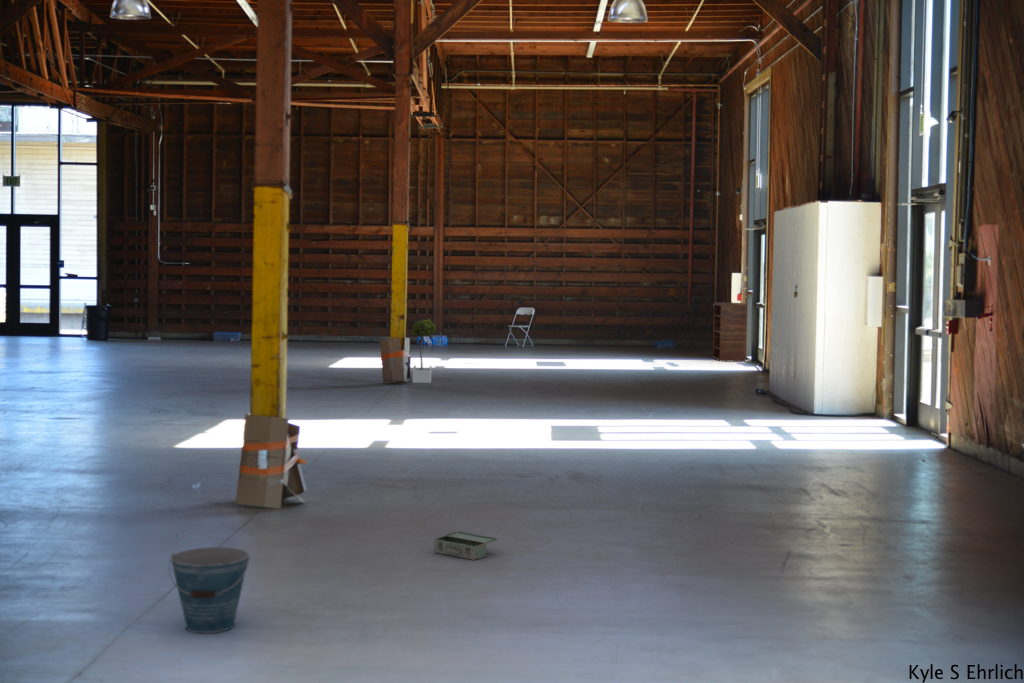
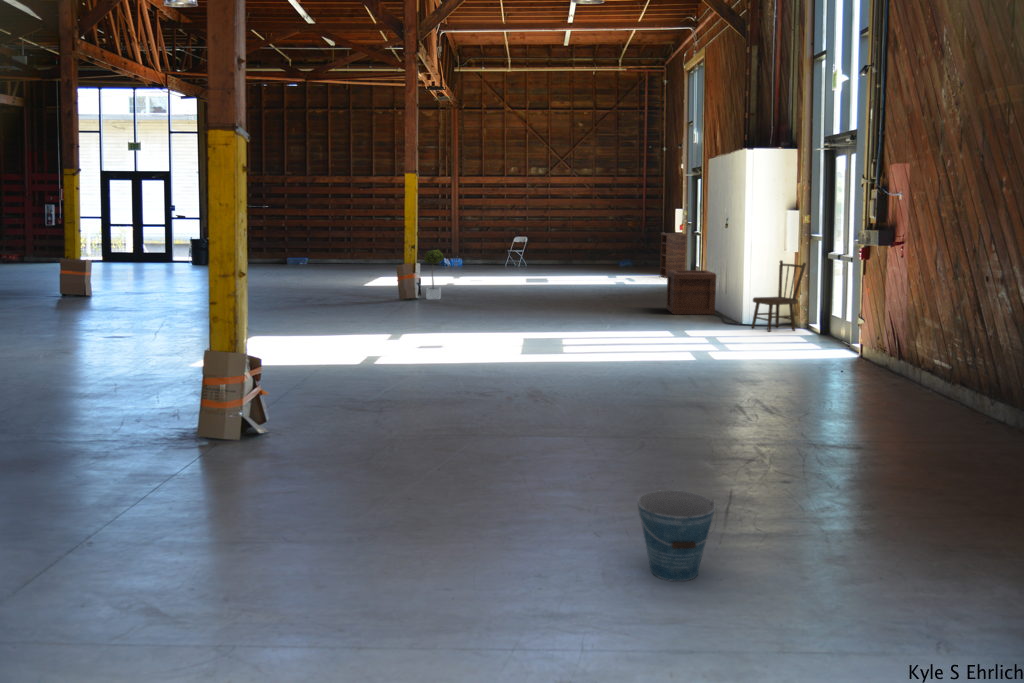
dining chair: none [827,336,892,424] -> present [752,260,806,332]
wooden crate: none [721,348,783,404] -> present [666,270,716,315]
toolbox: present [434,532,497,560] -> none [392,457,452,489]
bucket: present [170,547,249,633] -> present [638,490,716,581]

